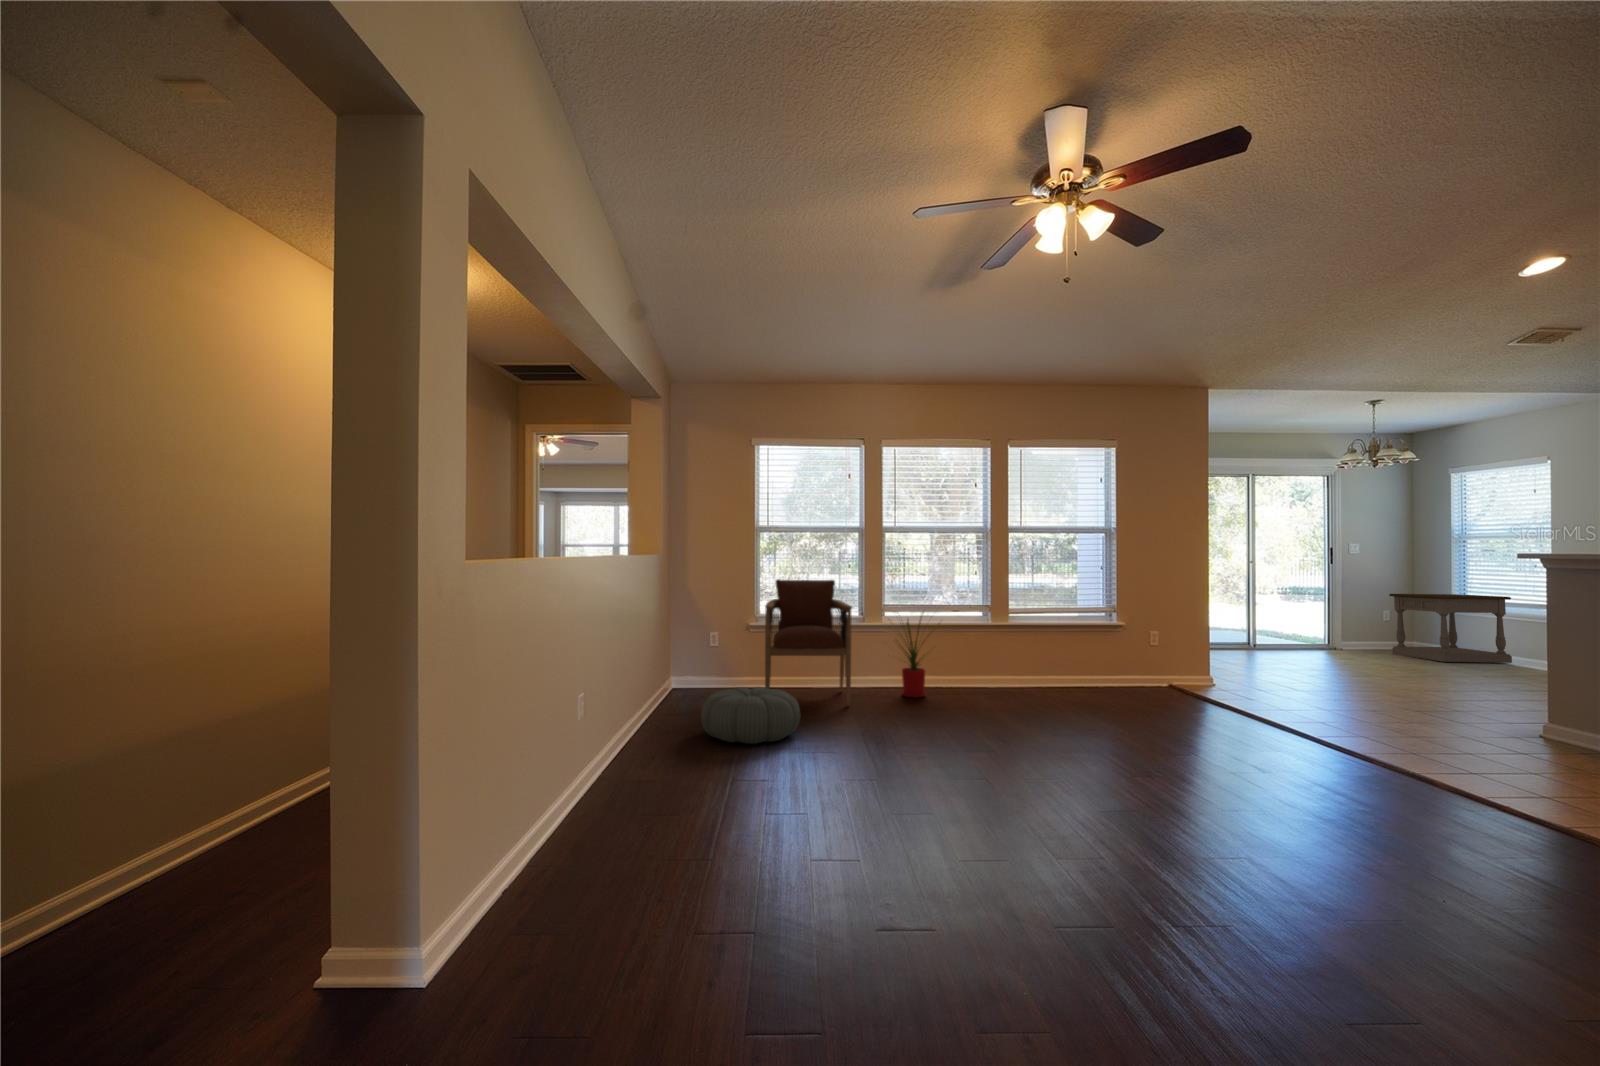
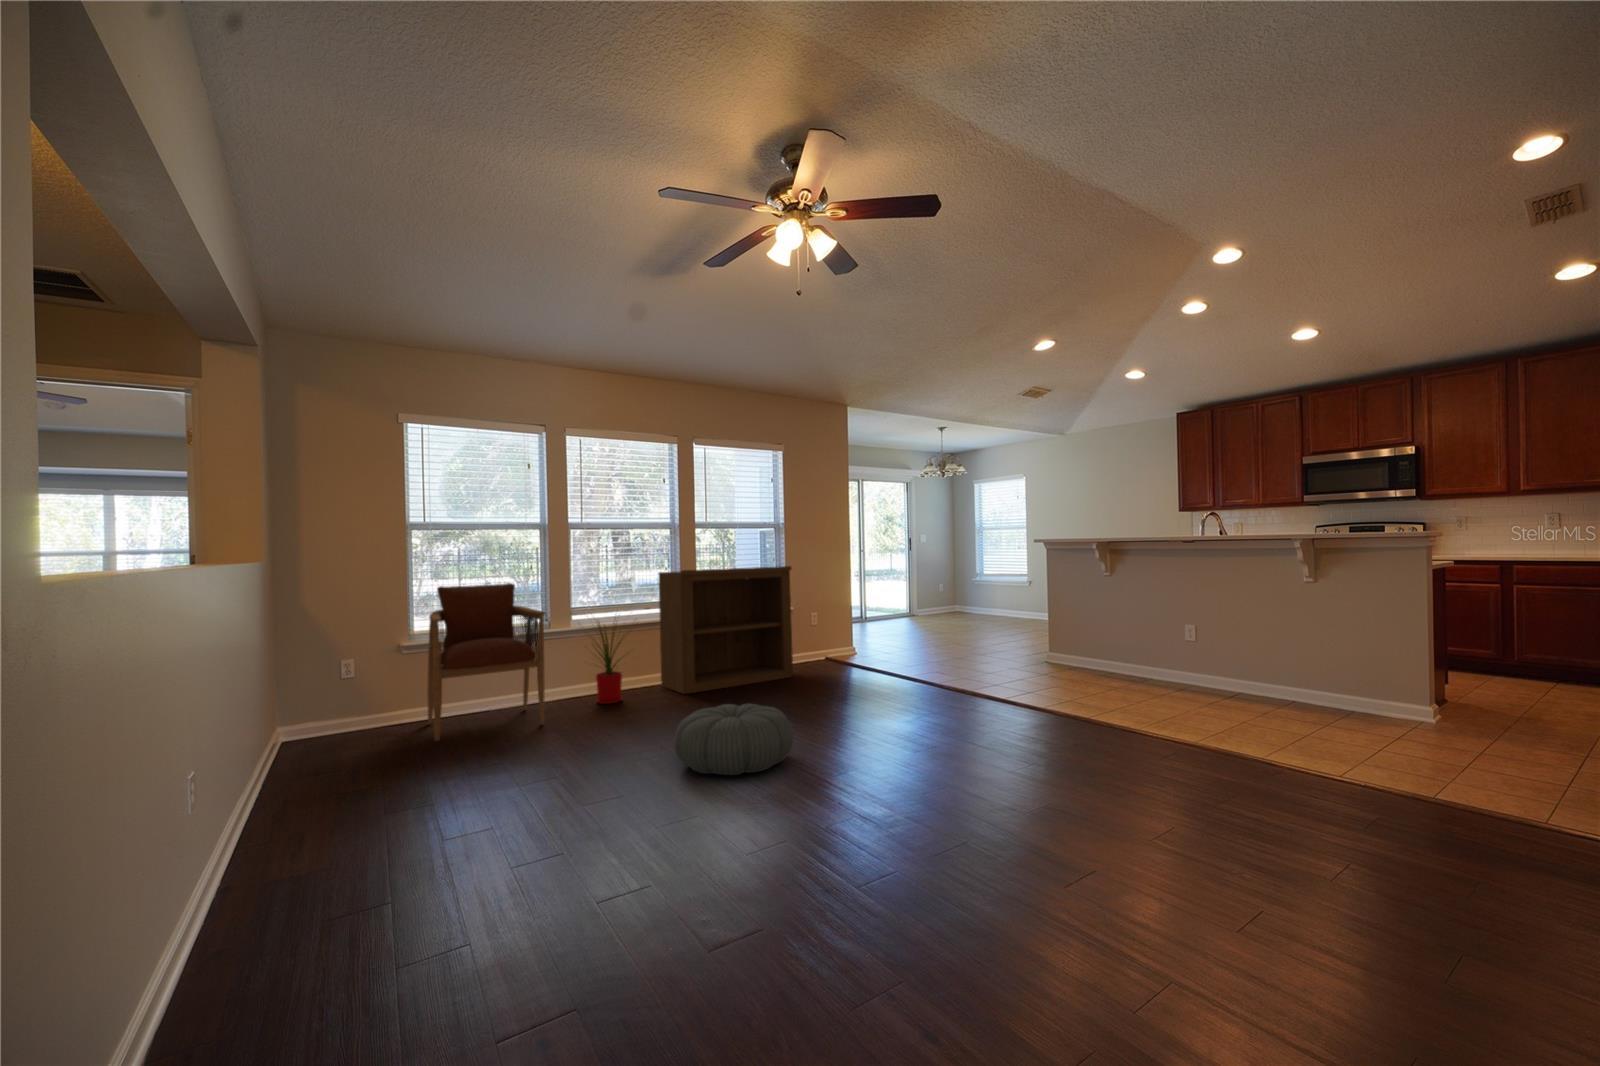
bookshelf: none [968,575,1115,699] -> present [659,566,793,694]
side table: present [1389,594,1512,663] -> none [944,570,1012,619]
pouf: present [701,687,800,744] -> present [674,704,794,775]

